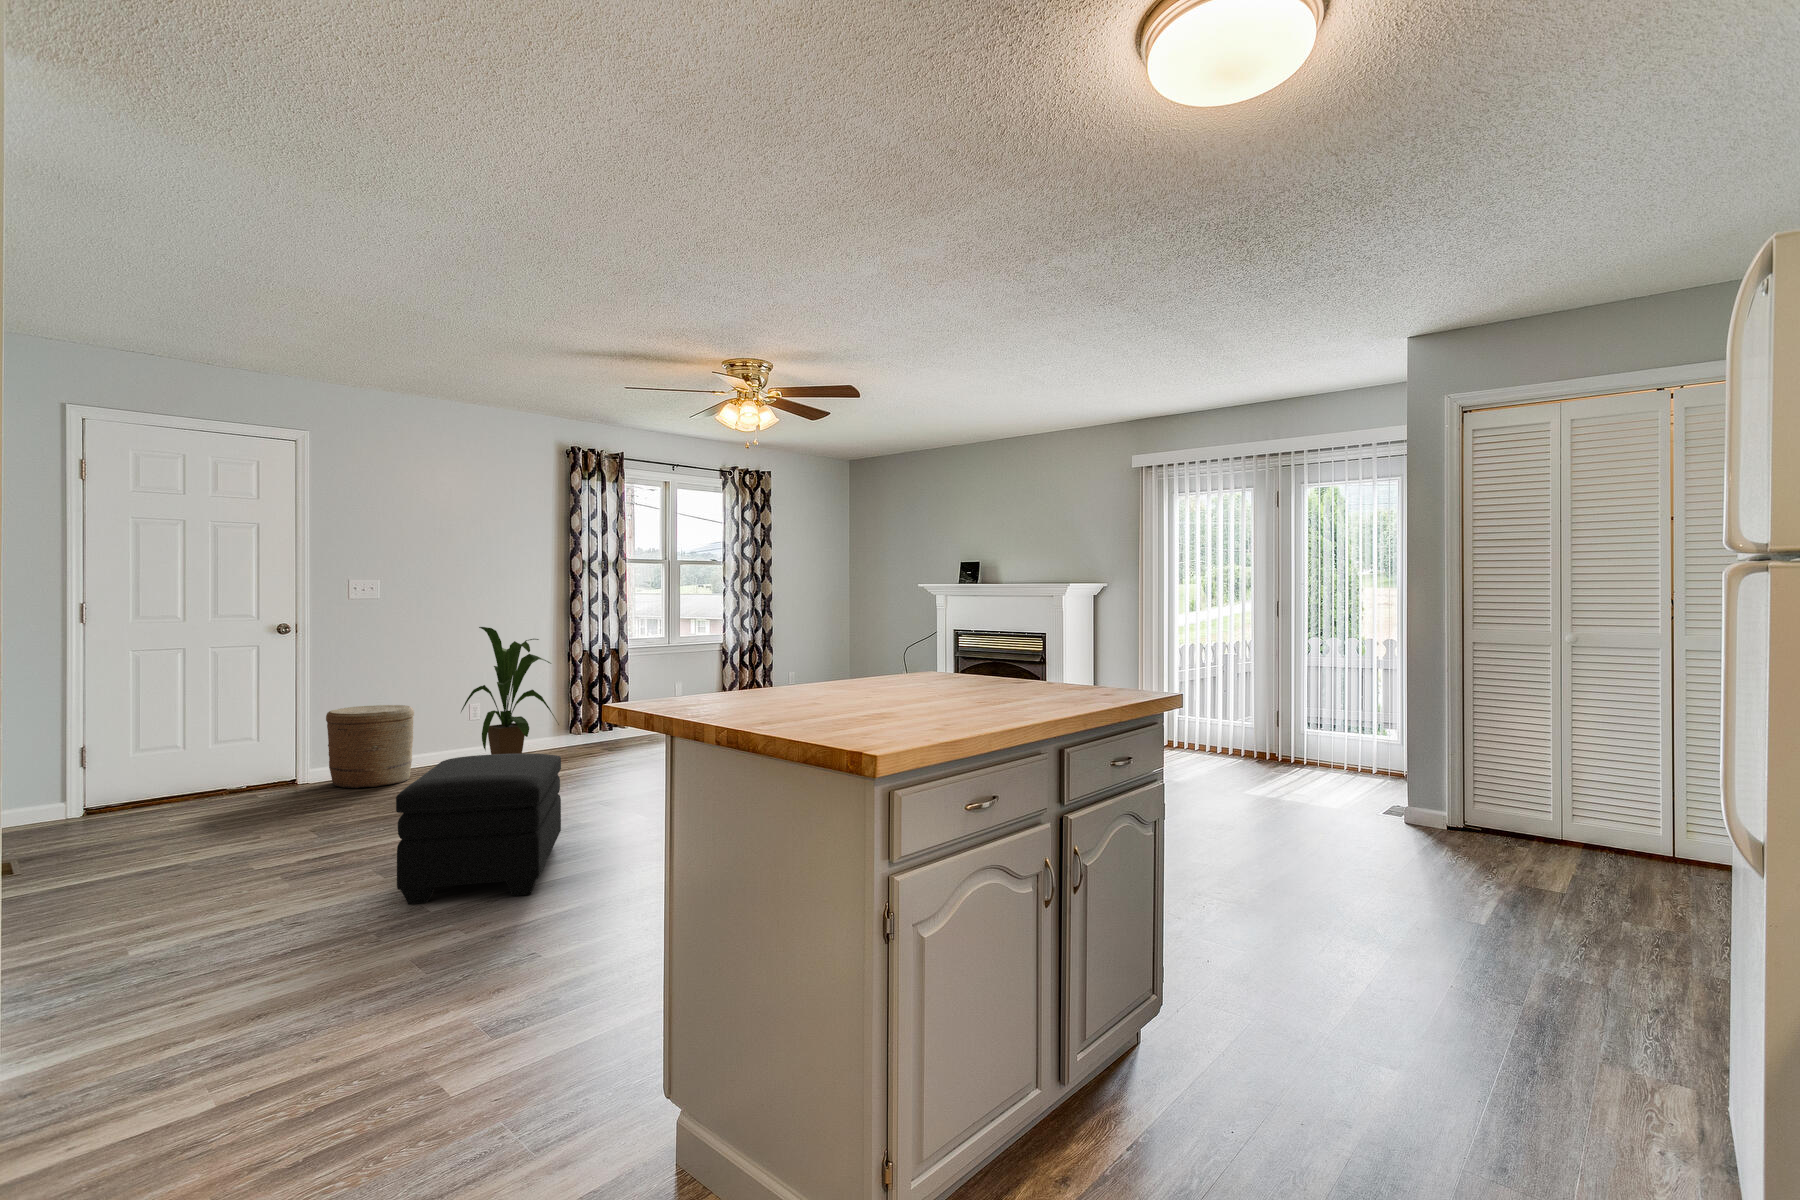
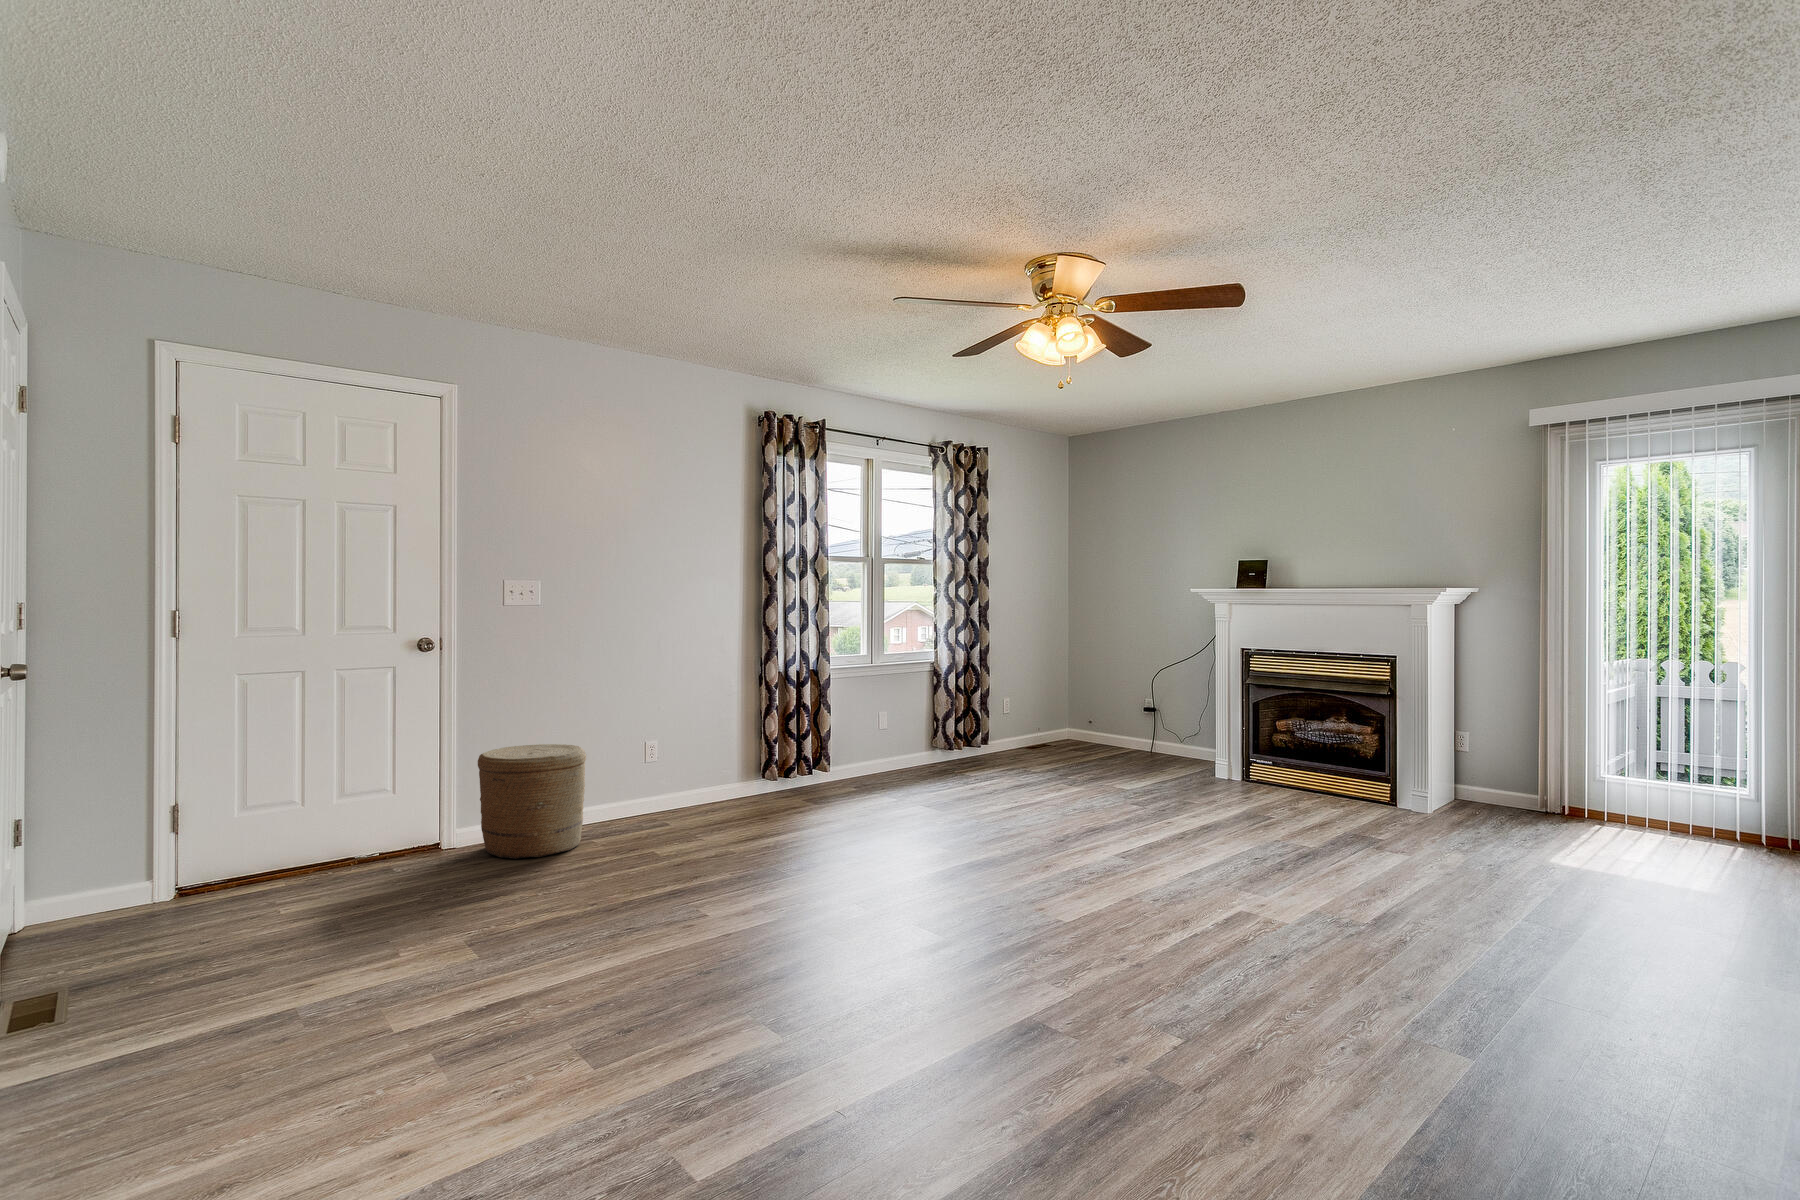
house plant: present [461,627,559,754] -> none [638,642,763,826]
ottoman: present [396,753,561,904] -> none [627,845,863,1138]

